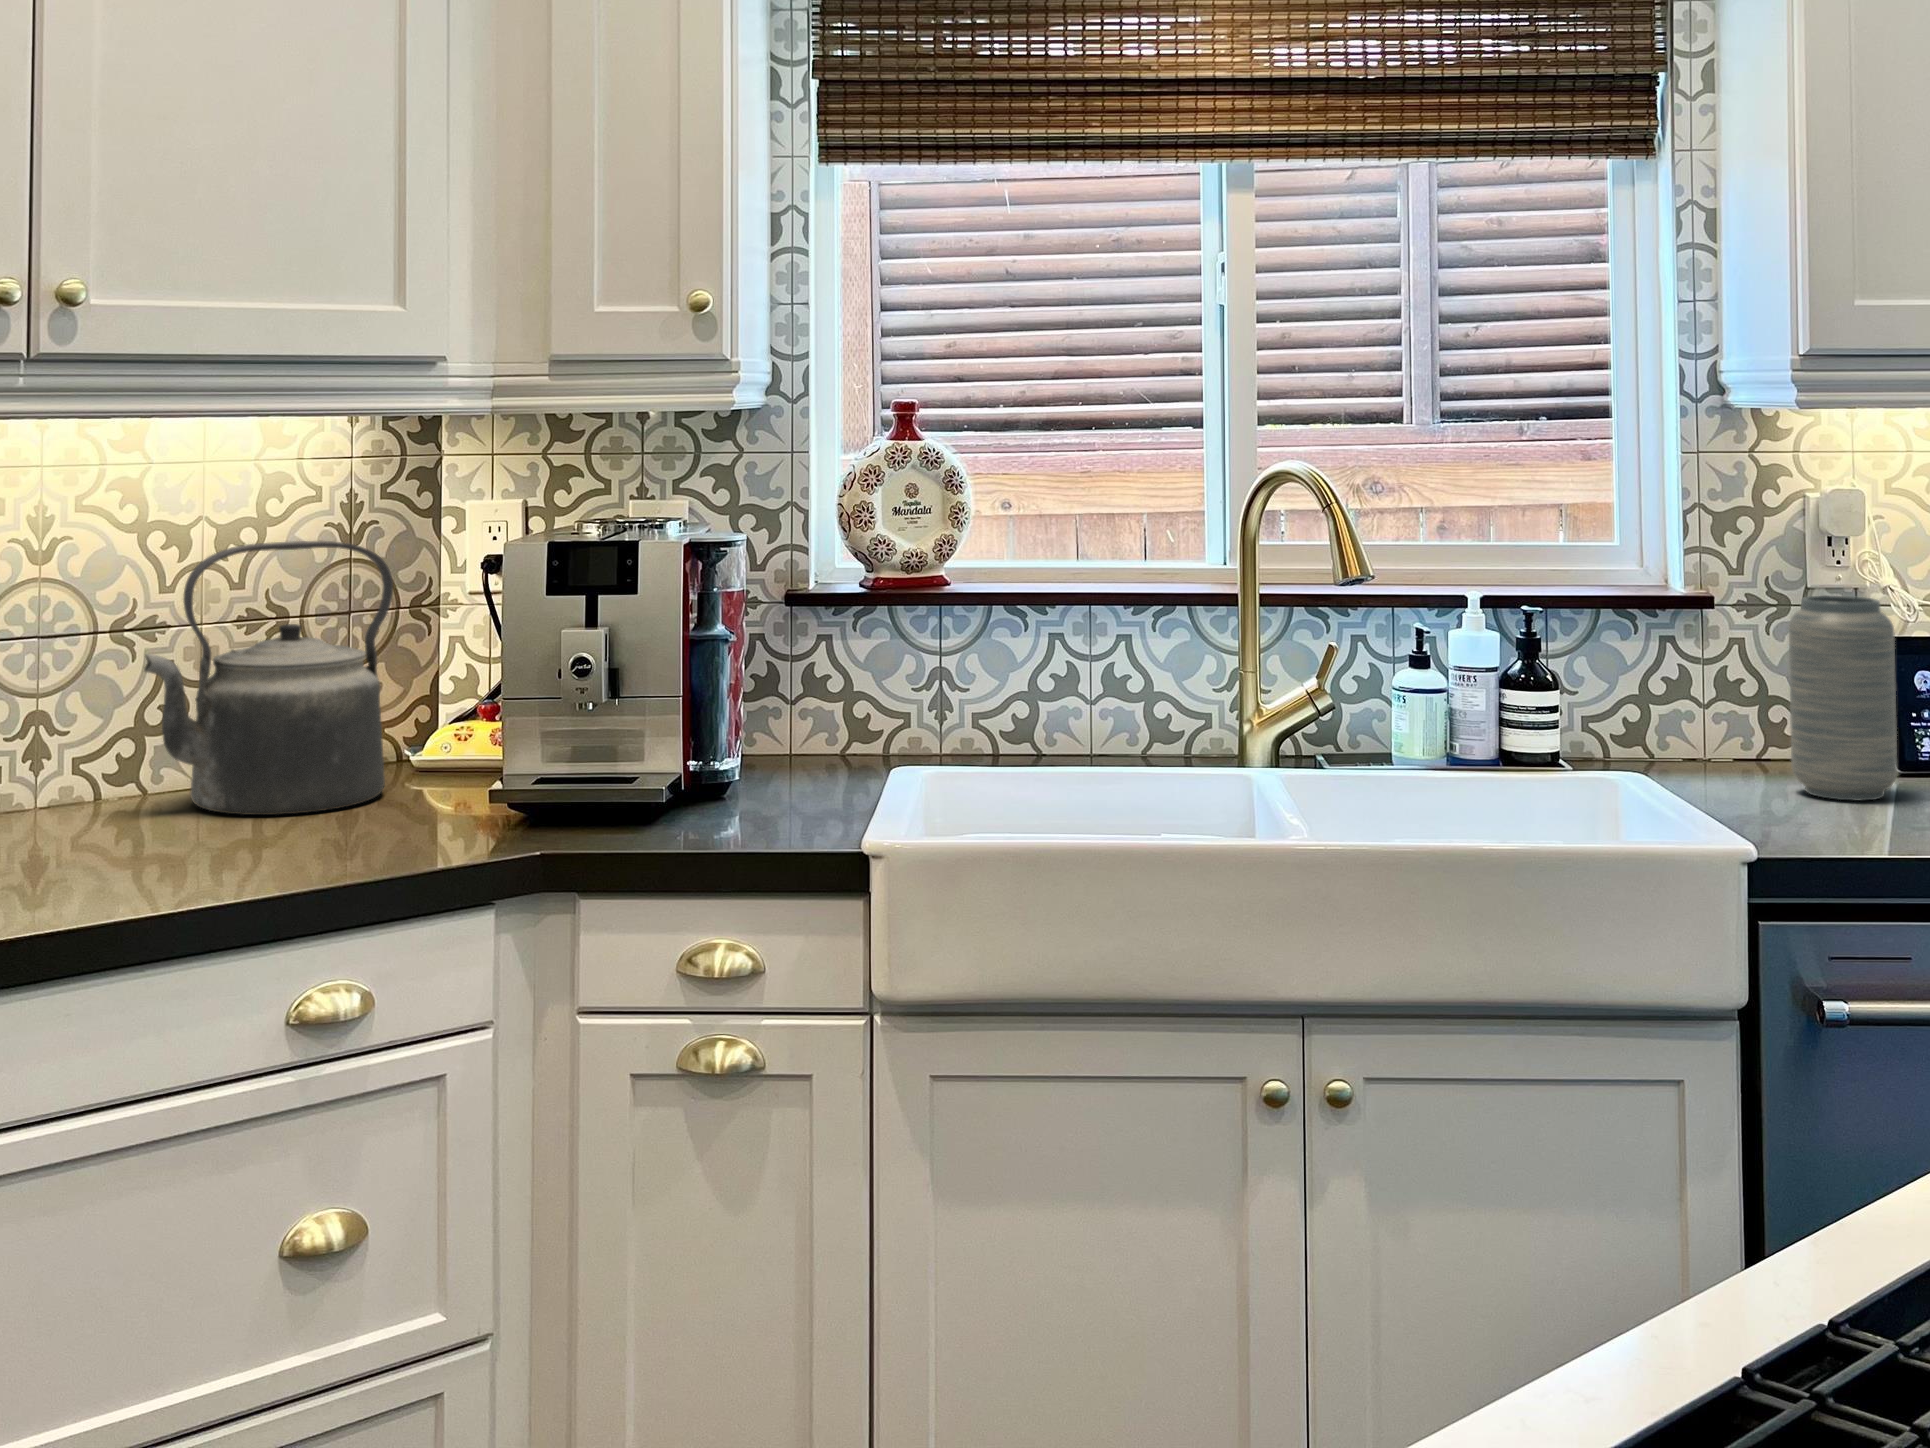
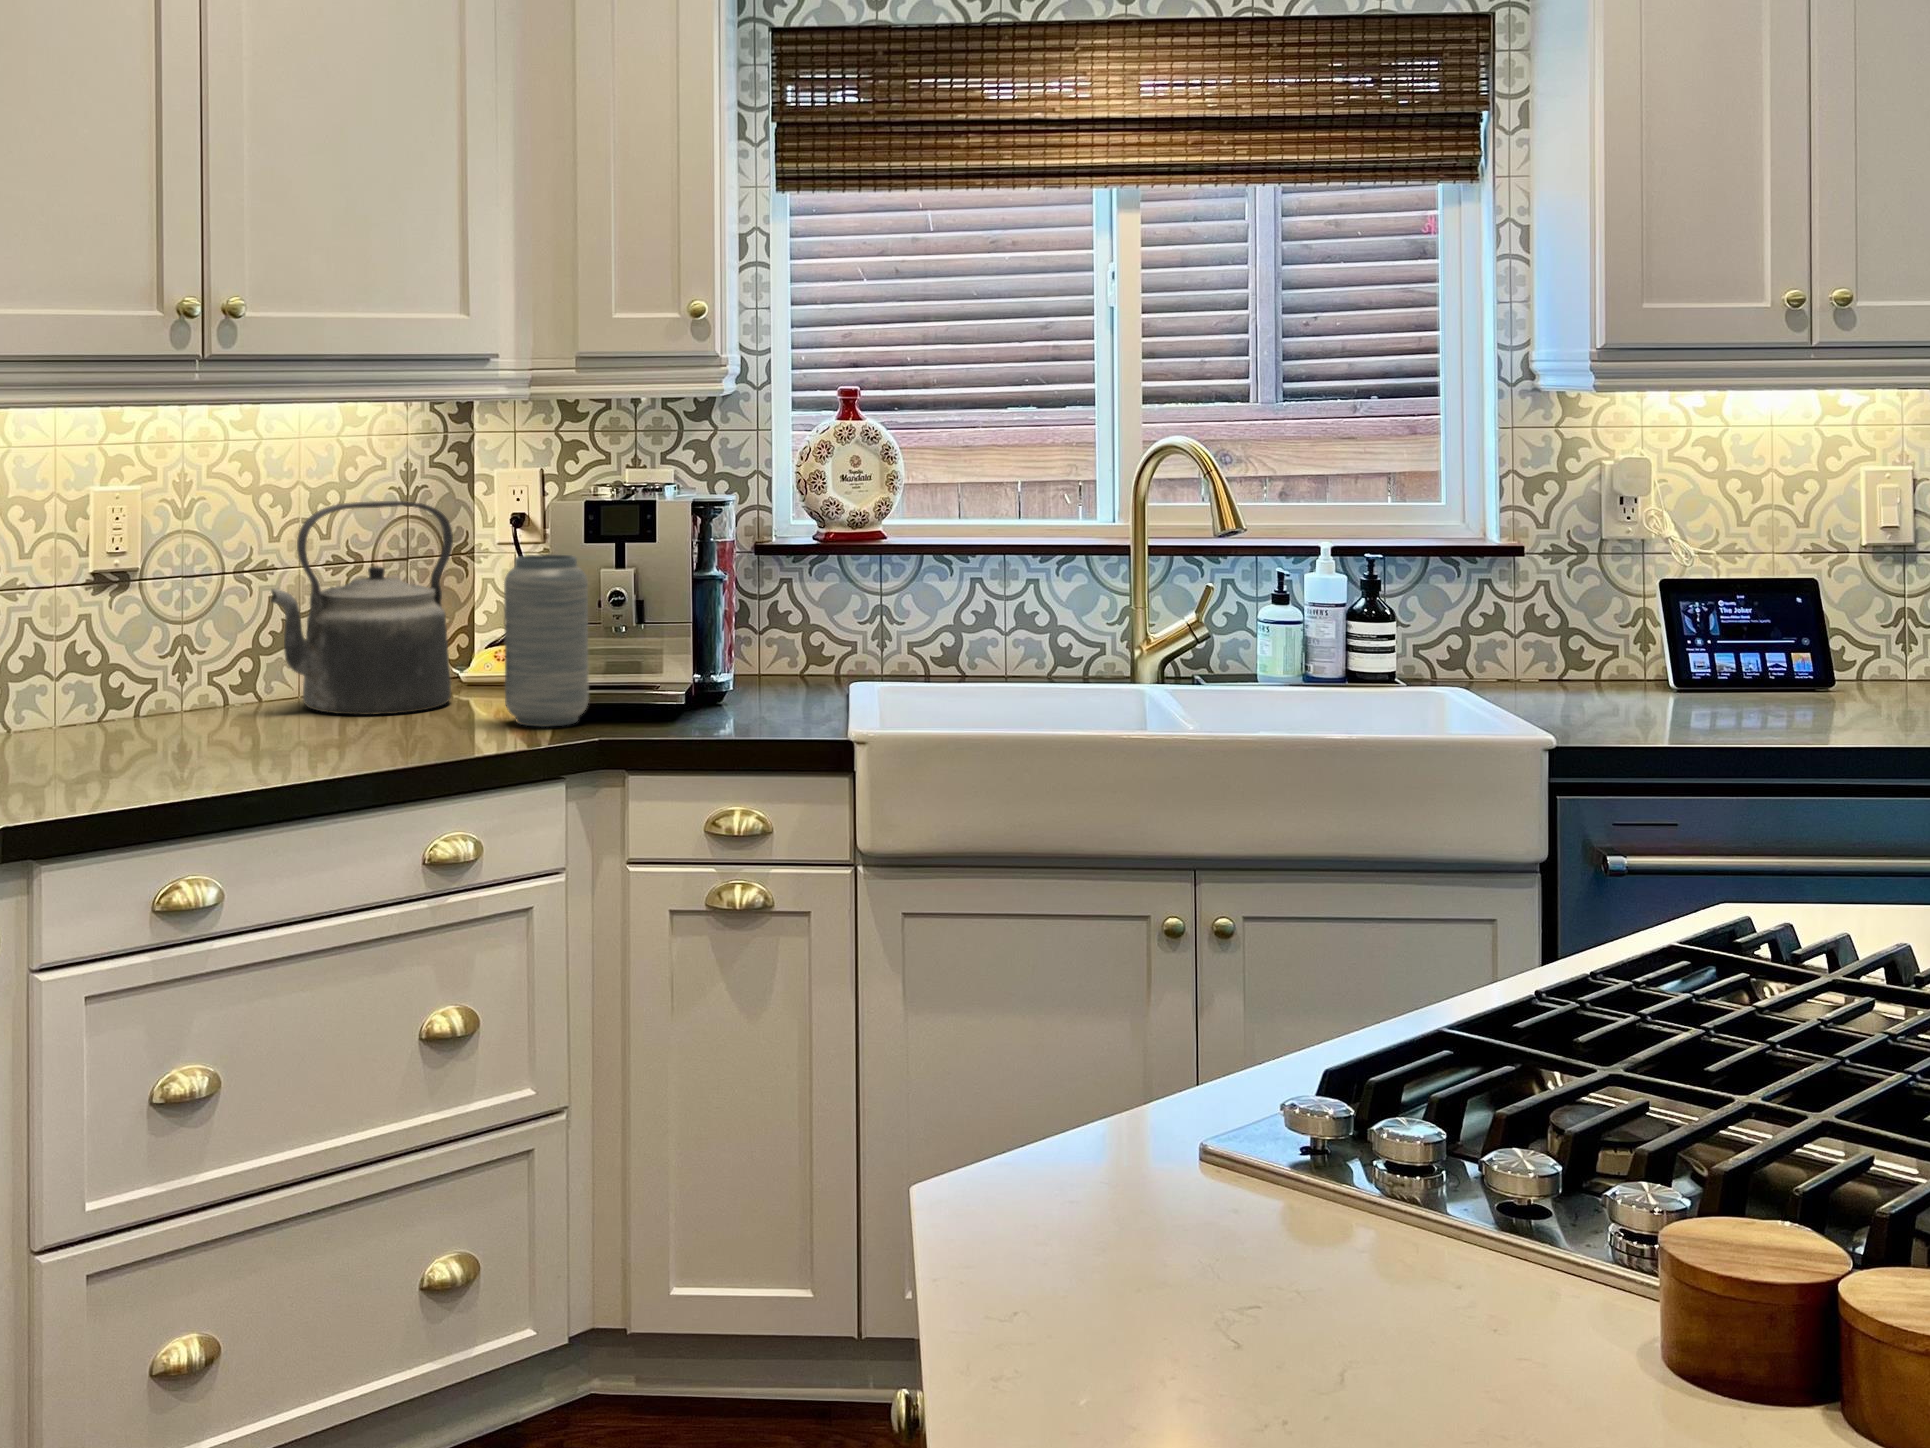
vase: present [1789,596,1898,801] -> present [504,554,589,727]

